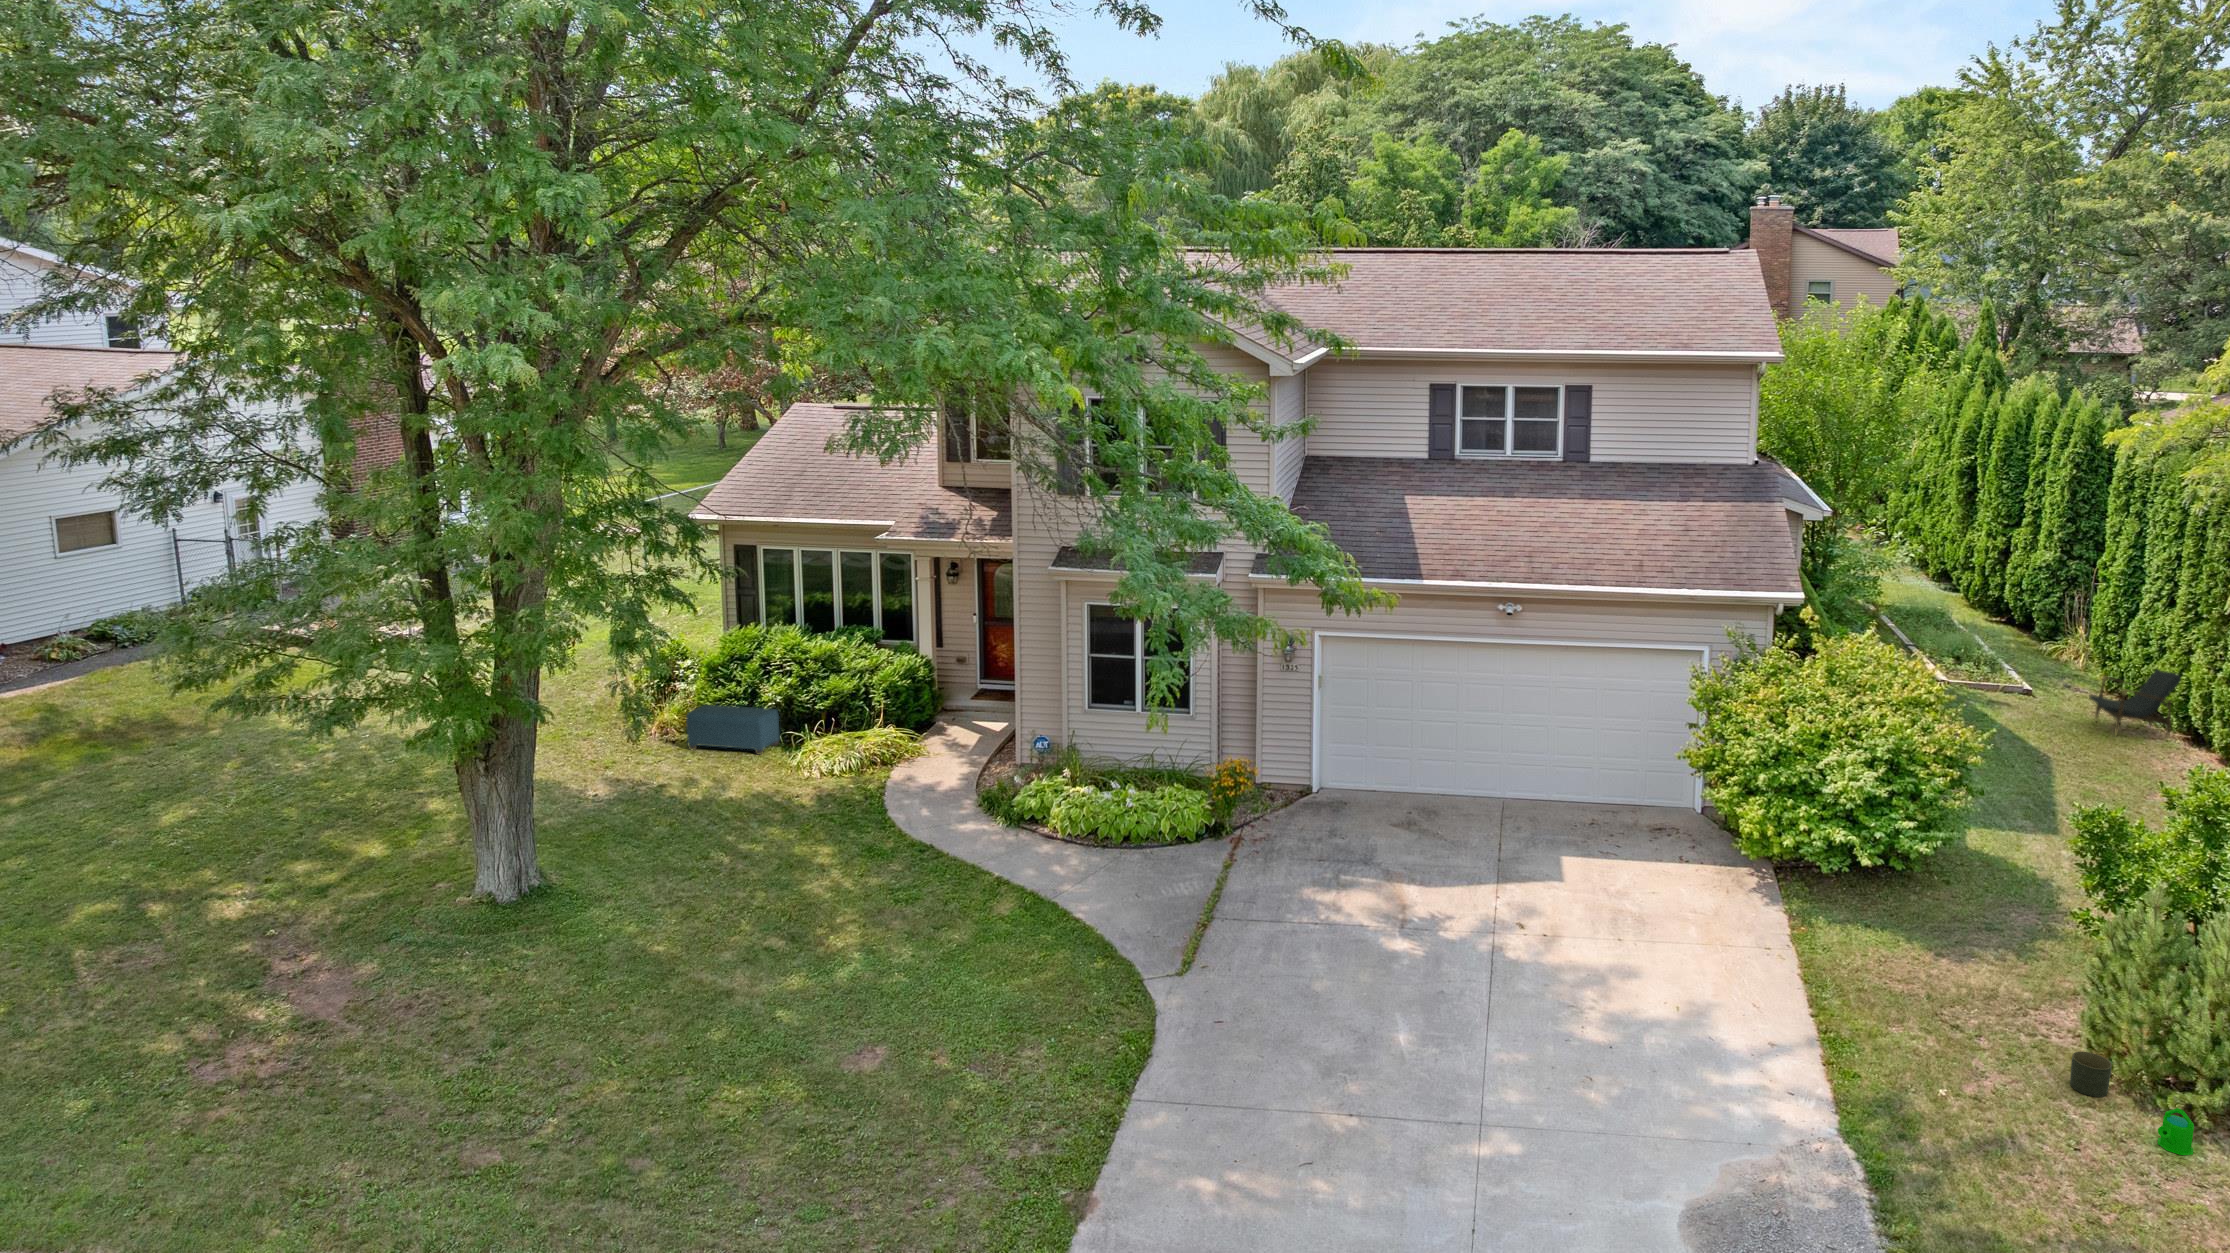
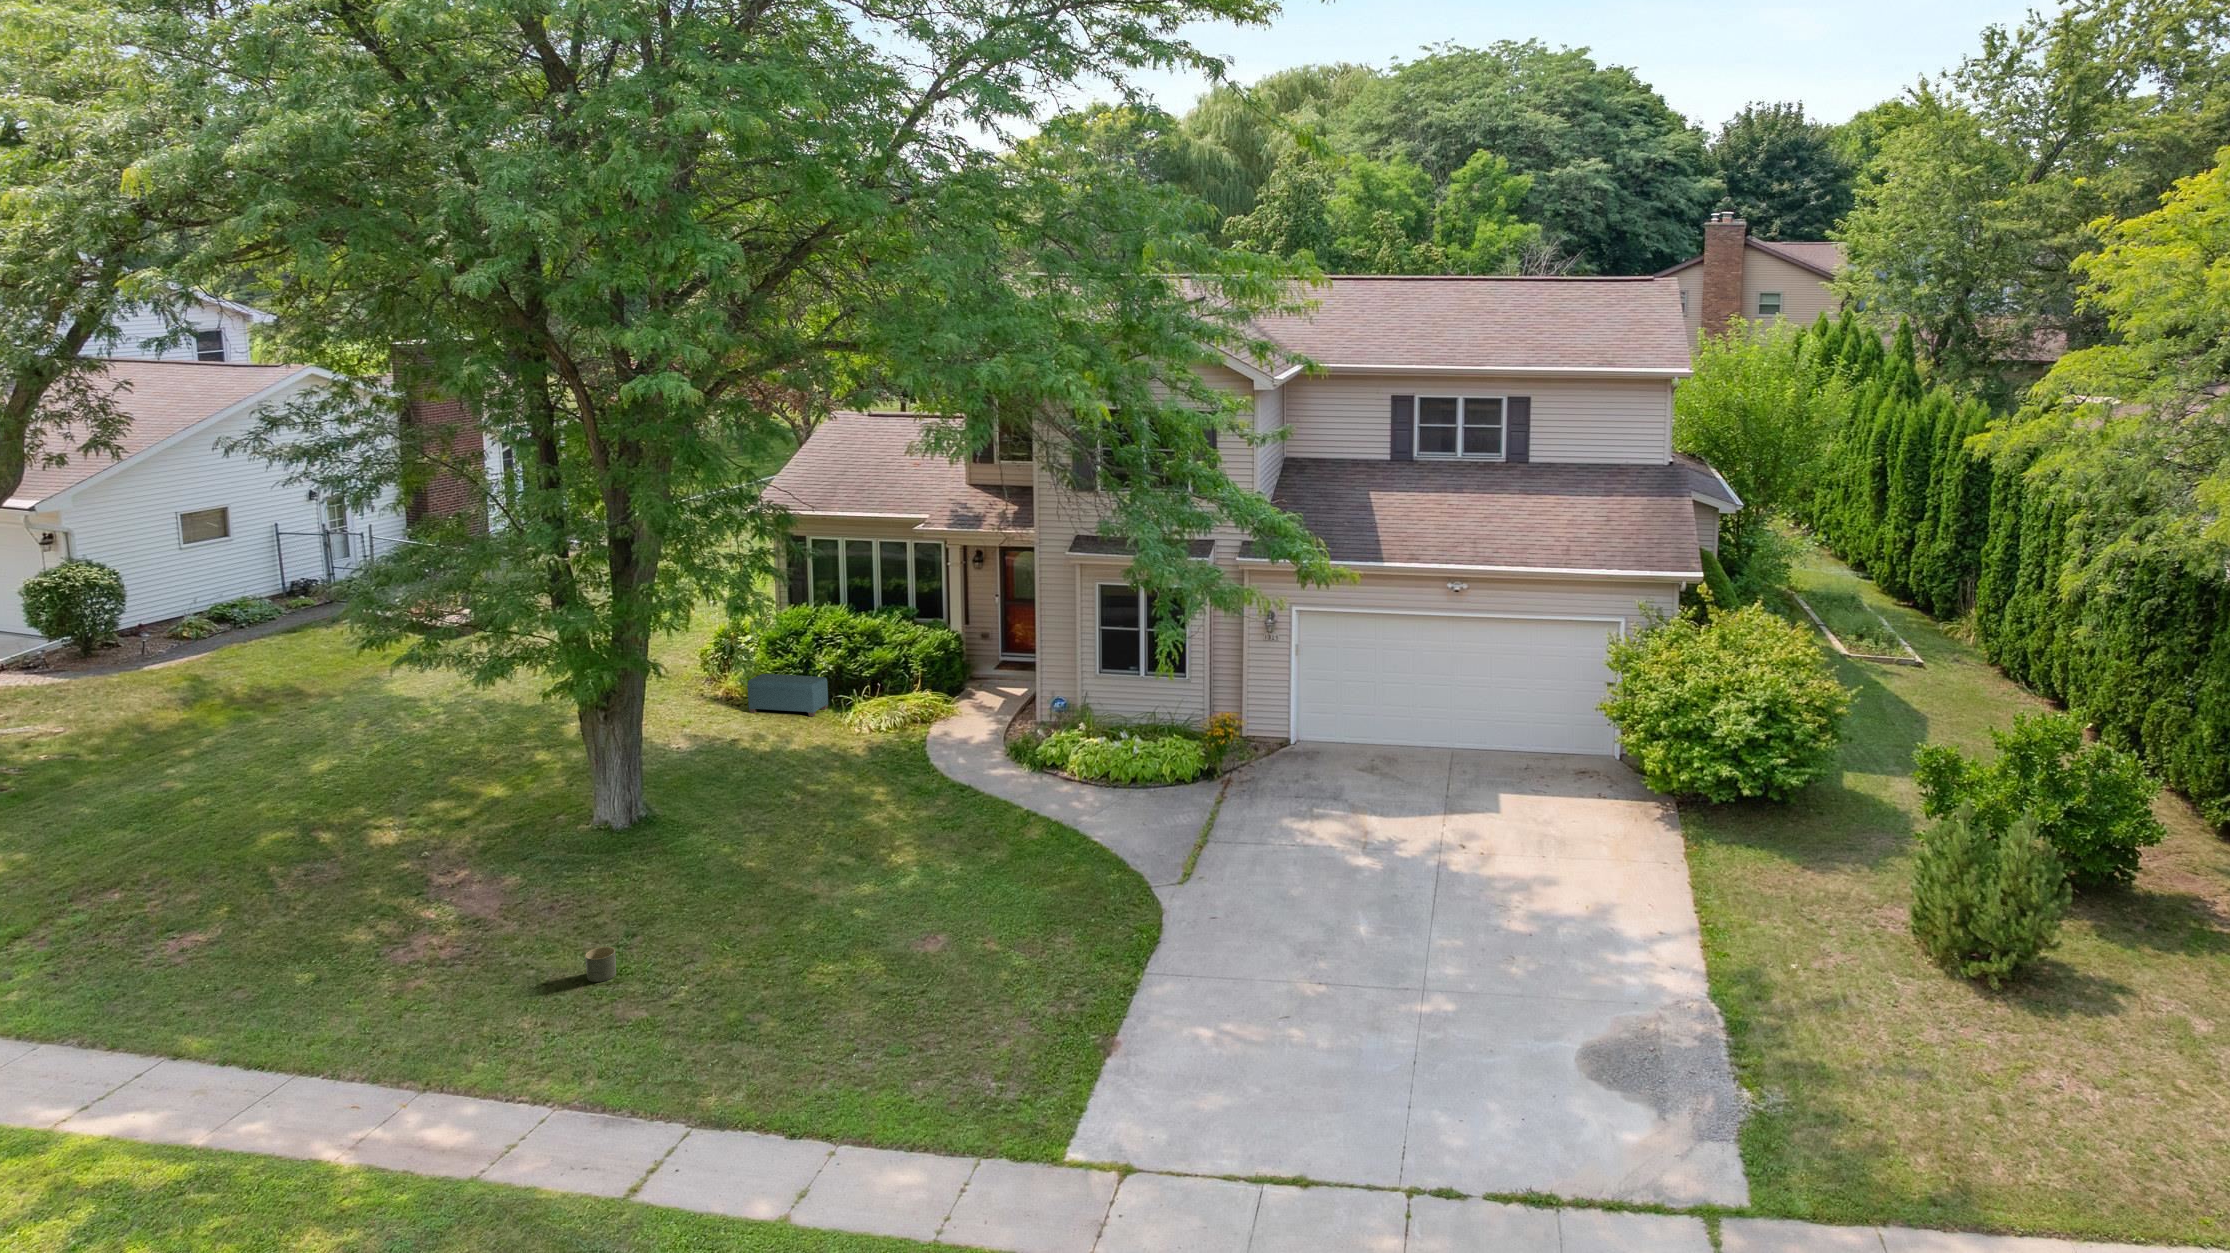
lounge chair: present [2090,669,2181,737] -> none [1970,639,2046,703]
planter: present [2070,1051,2112,1097] -> present [585,947,616,982]
watering can: present [2157,1108,2194,1155] -> none [1949,967,1977,1003]

